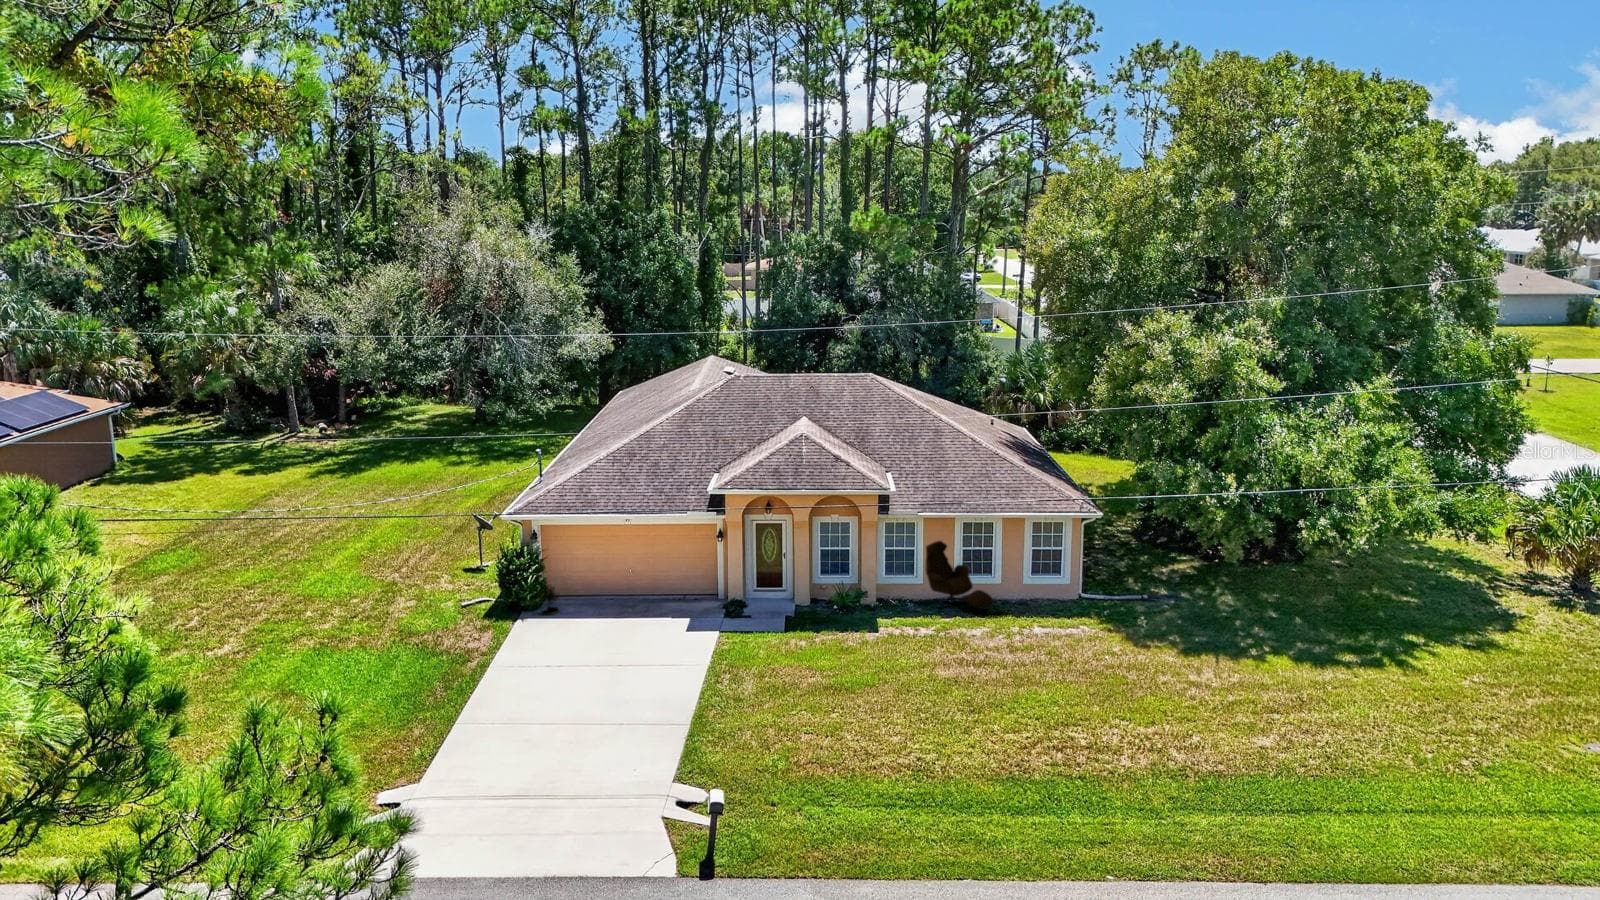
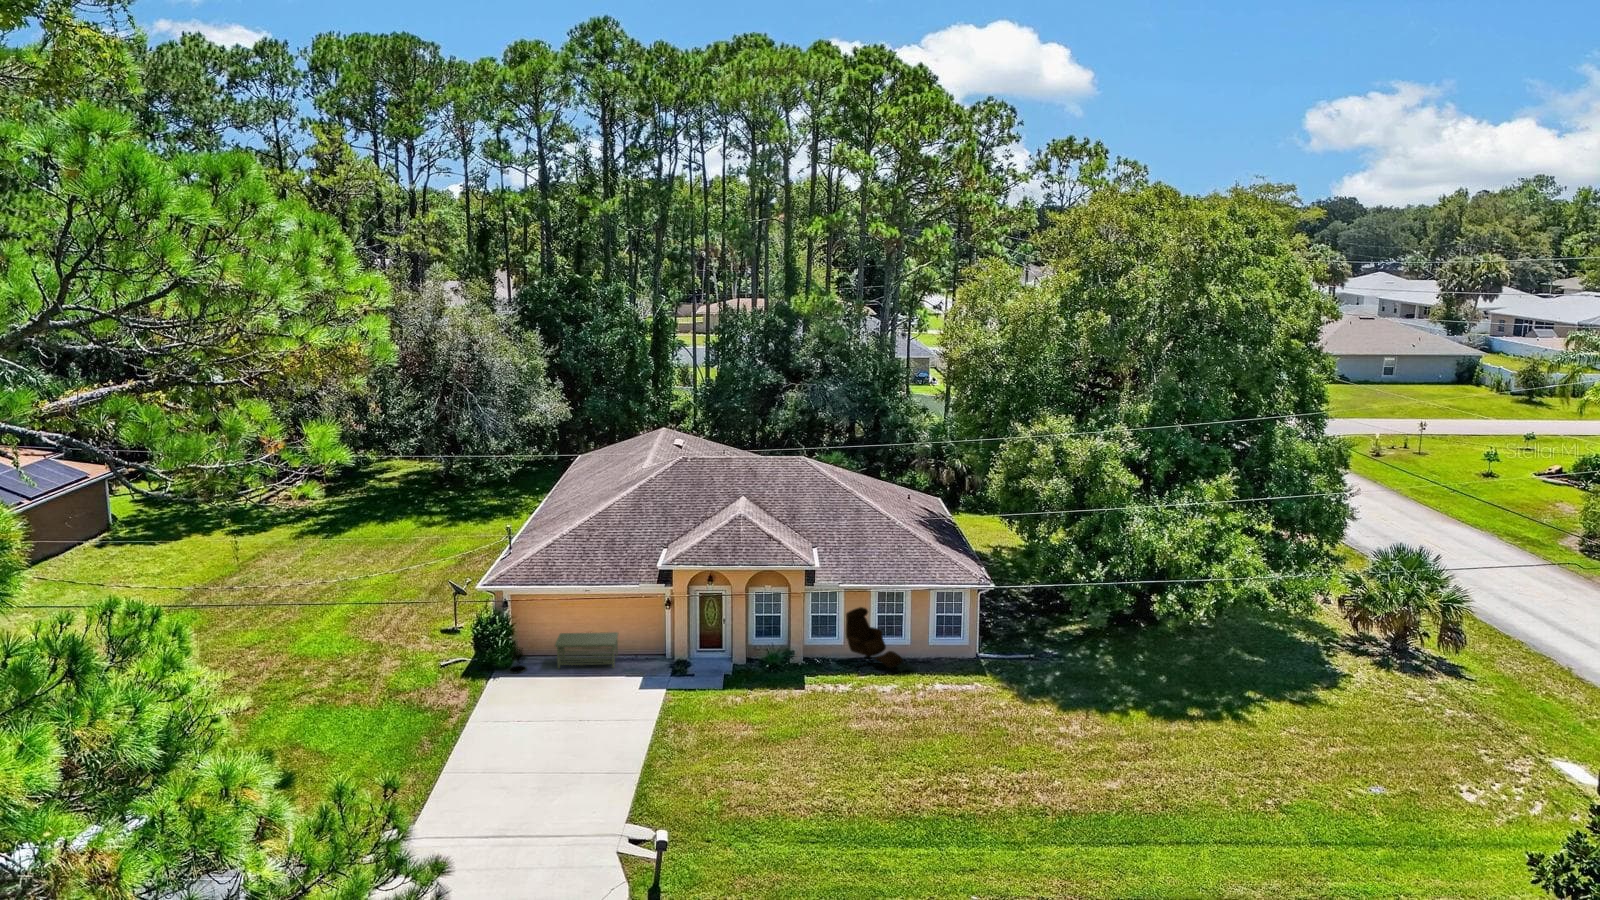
storage bench: none [590,570,663,610] -> present [555,632,618,668]

